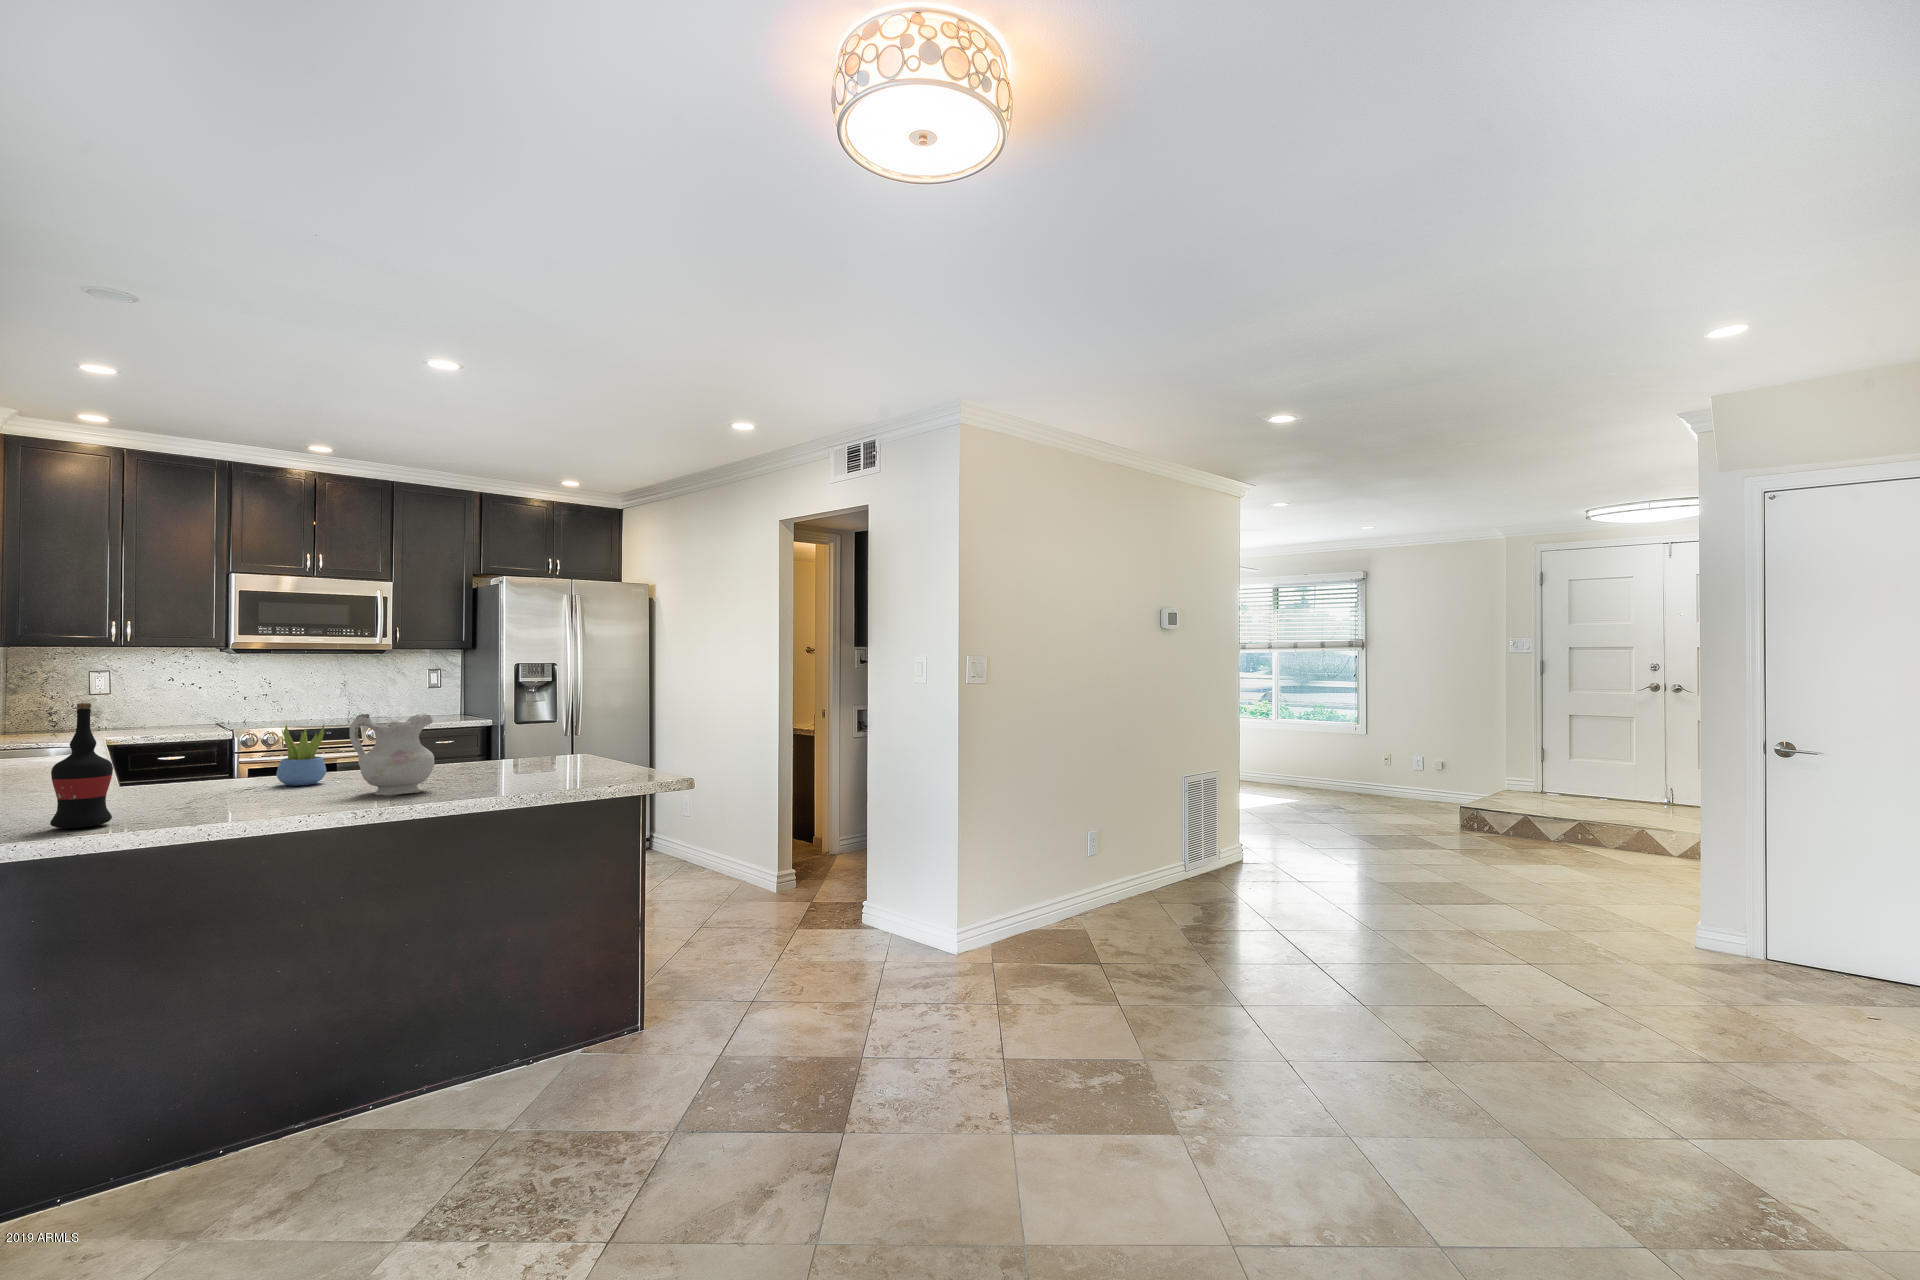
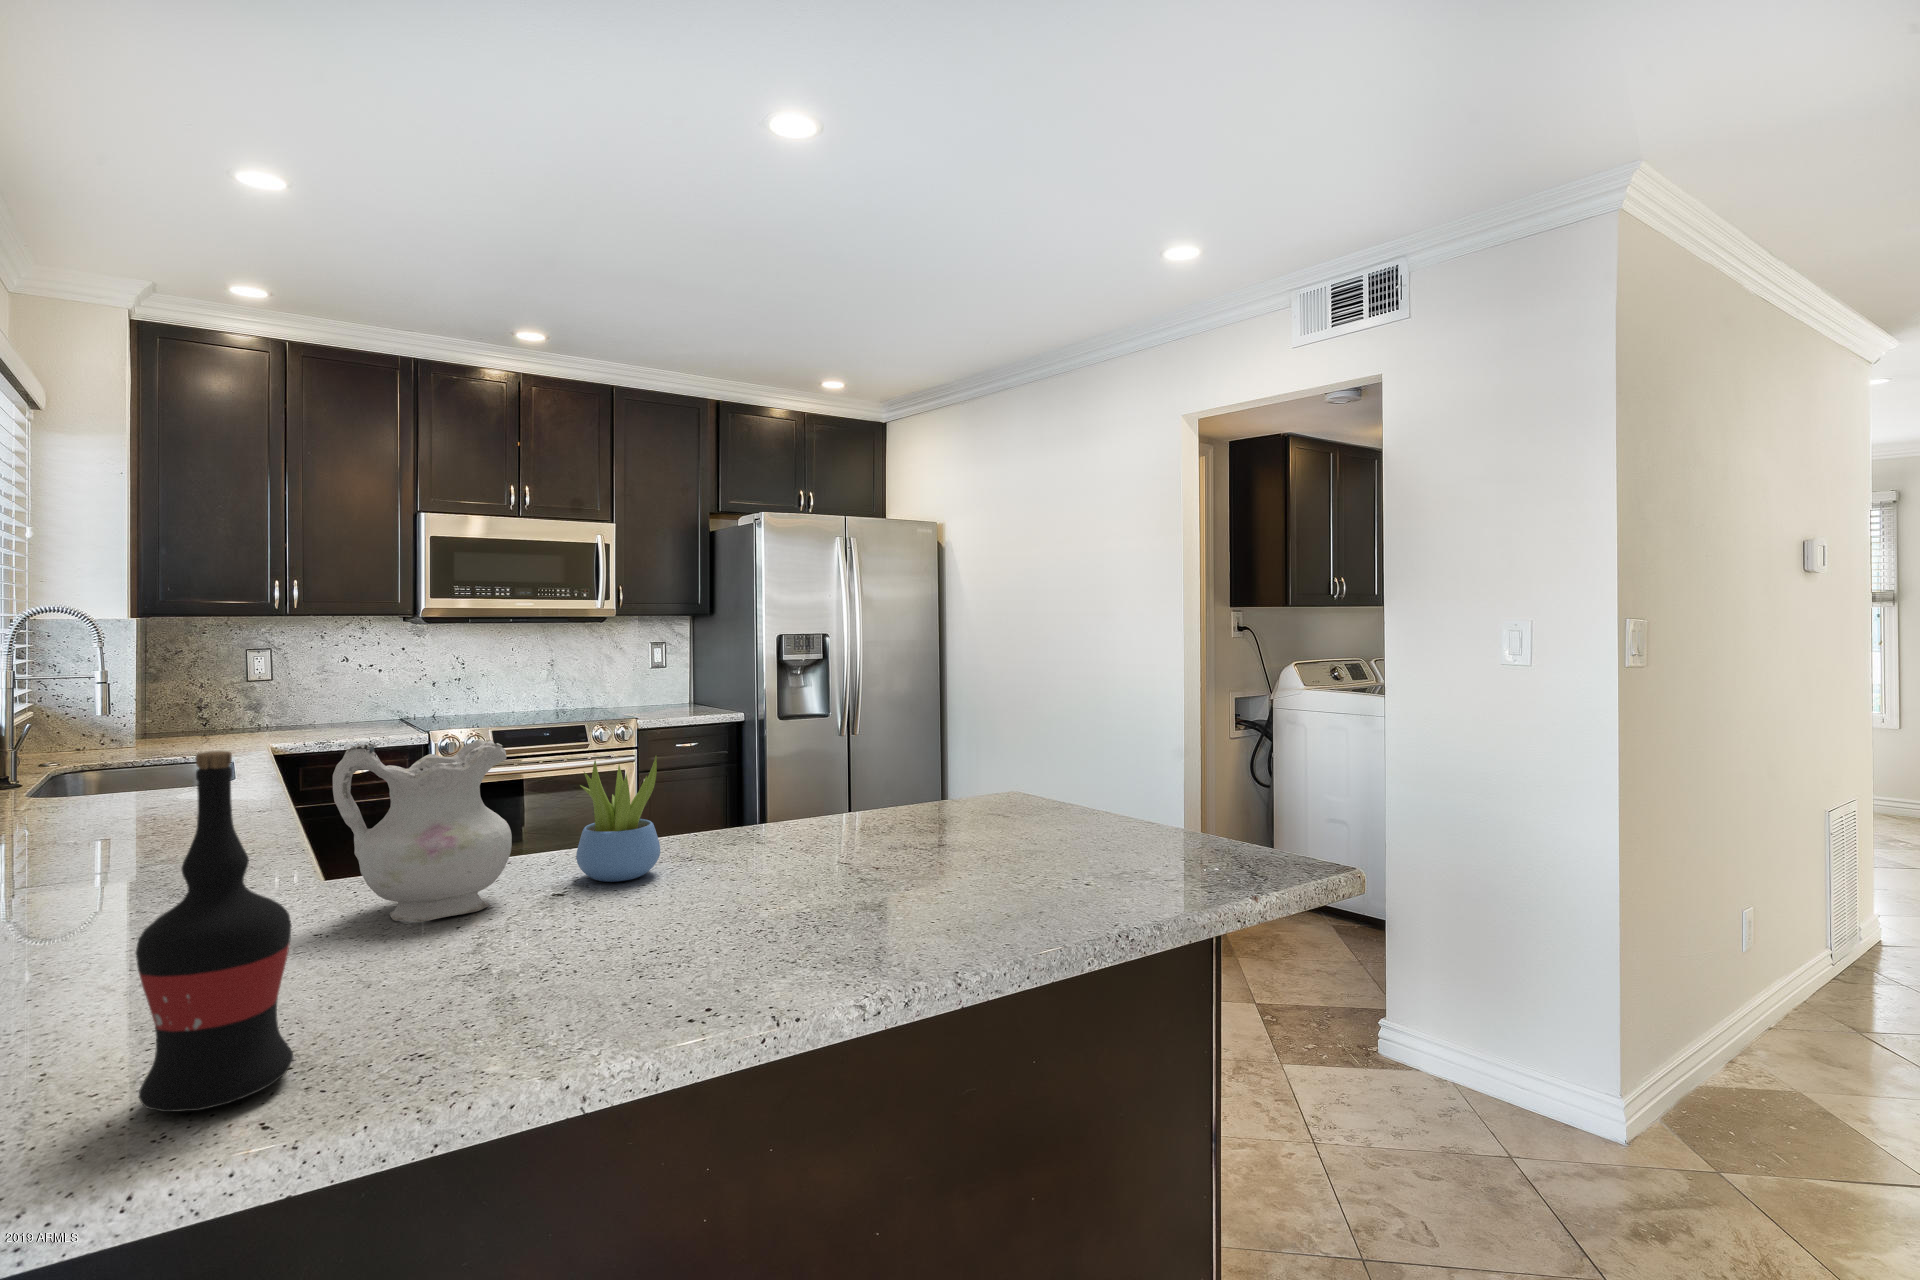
ceramic pitcher: present [350,713,434,795] -> present [333,740,512,922]

